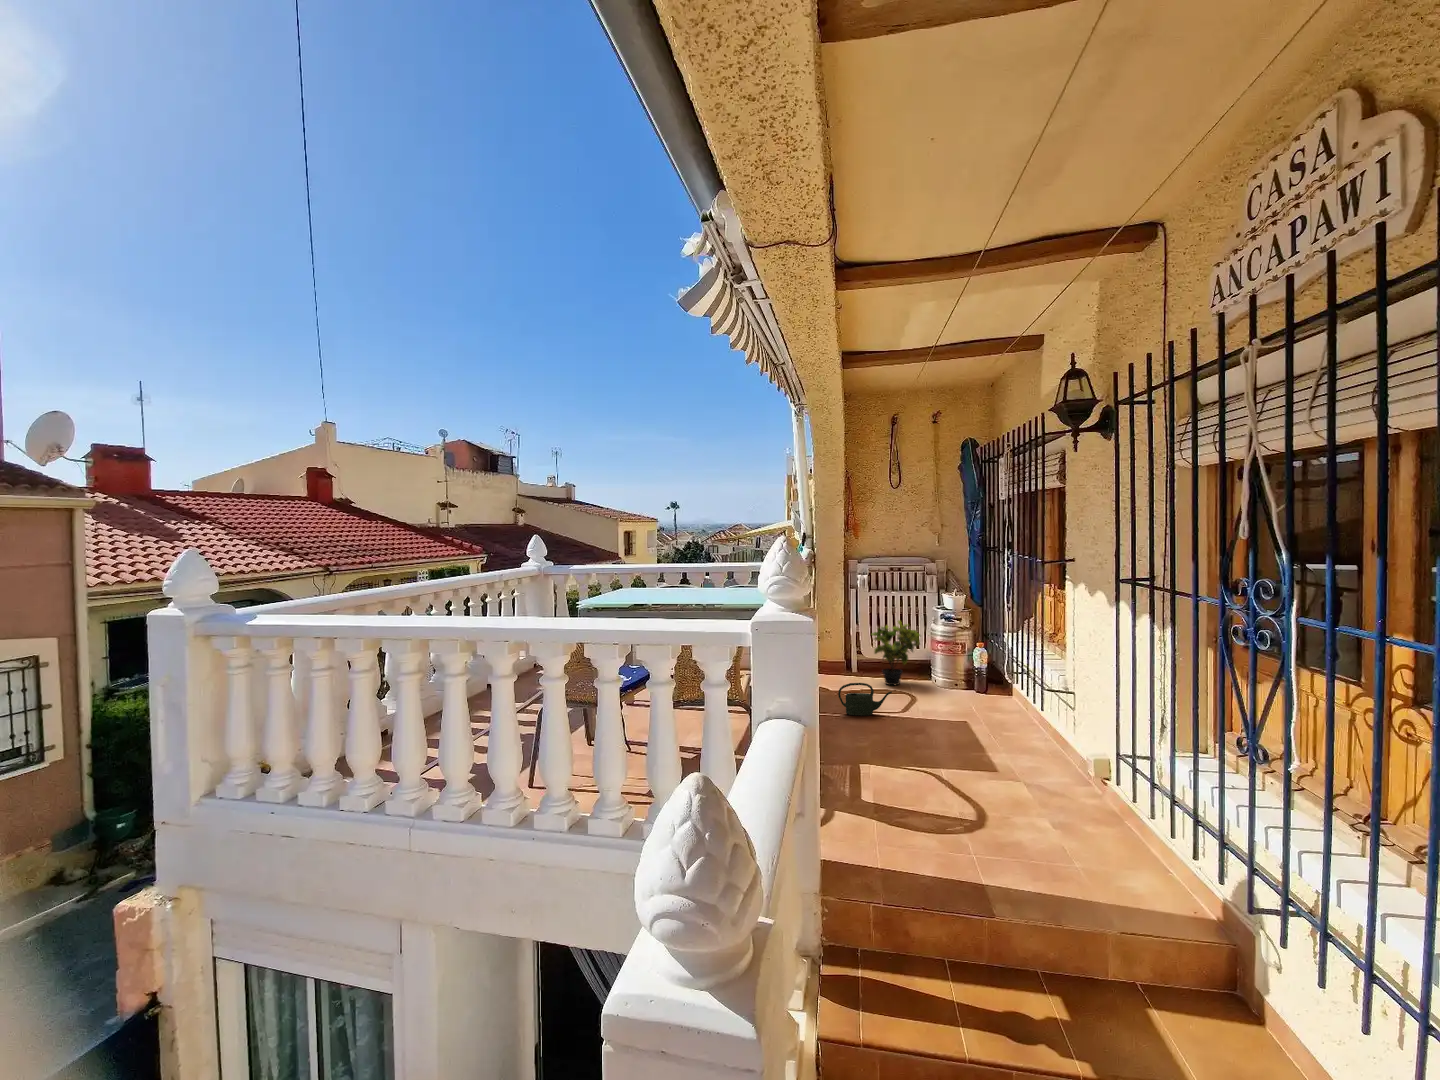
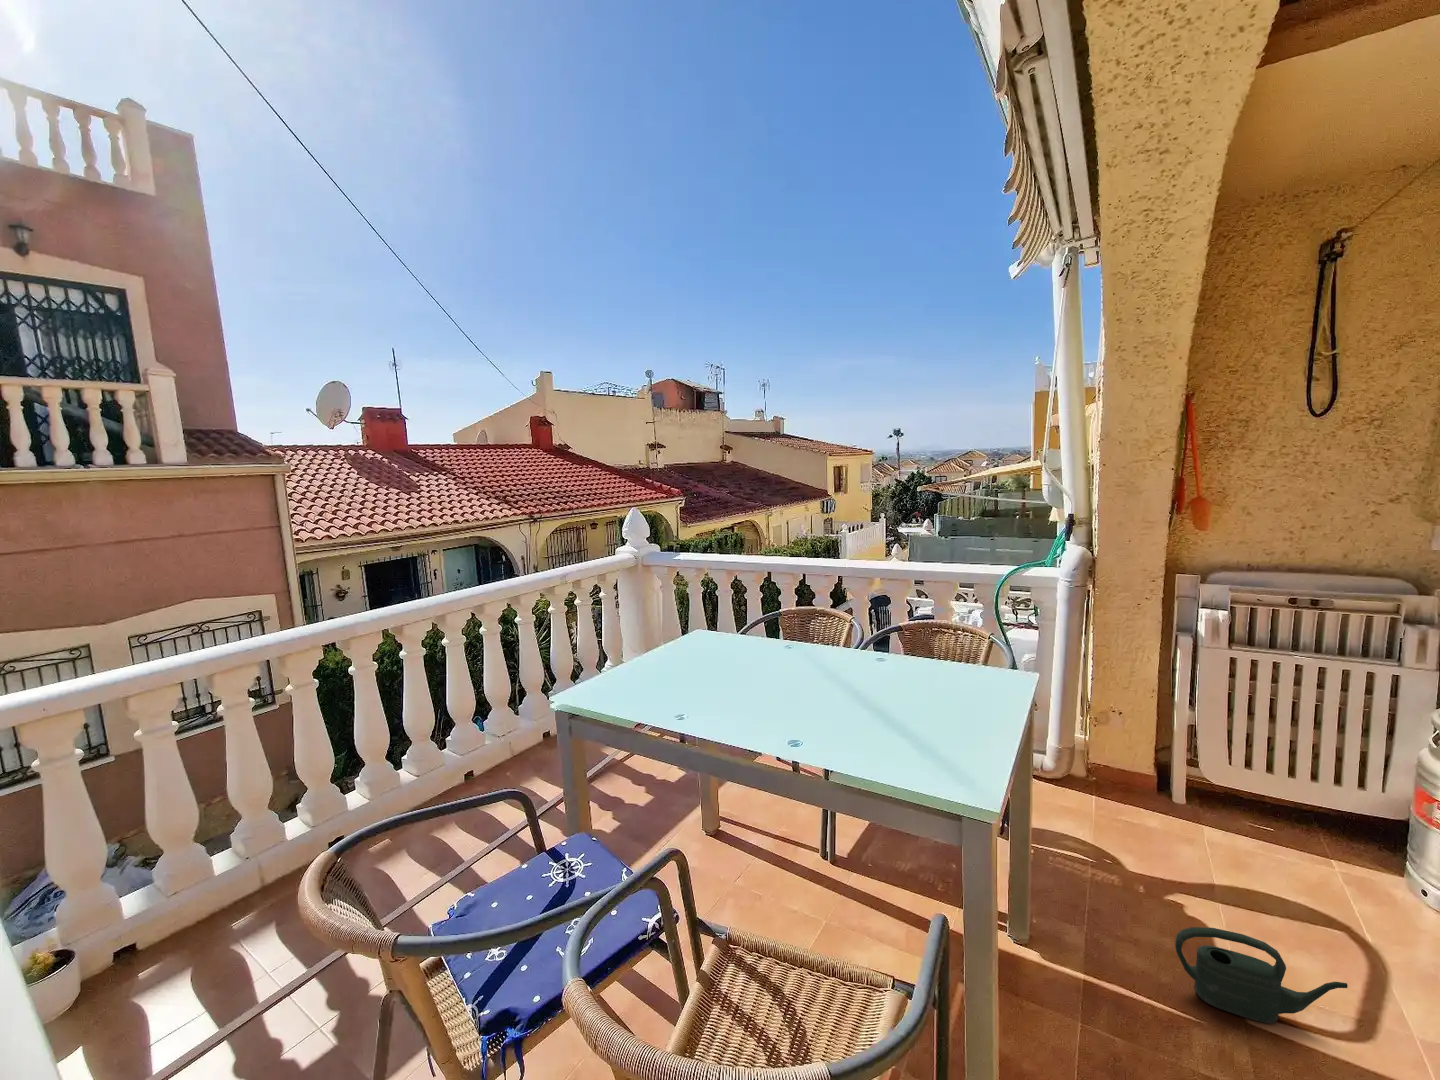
potted plant: present [872,621,920,685] -> none [1235,729,1387,872]

